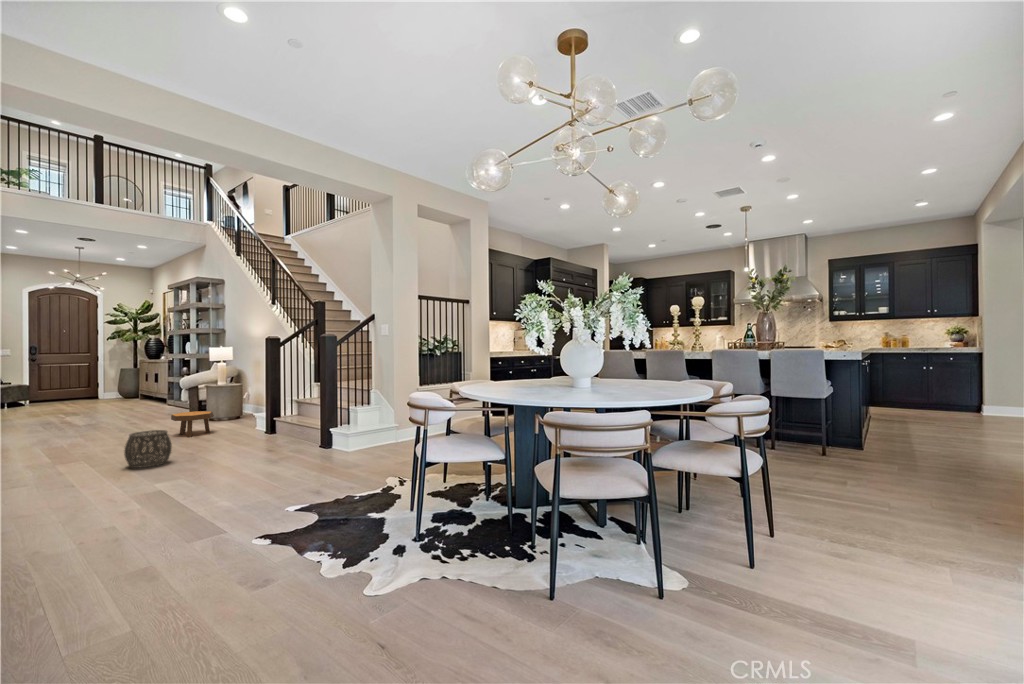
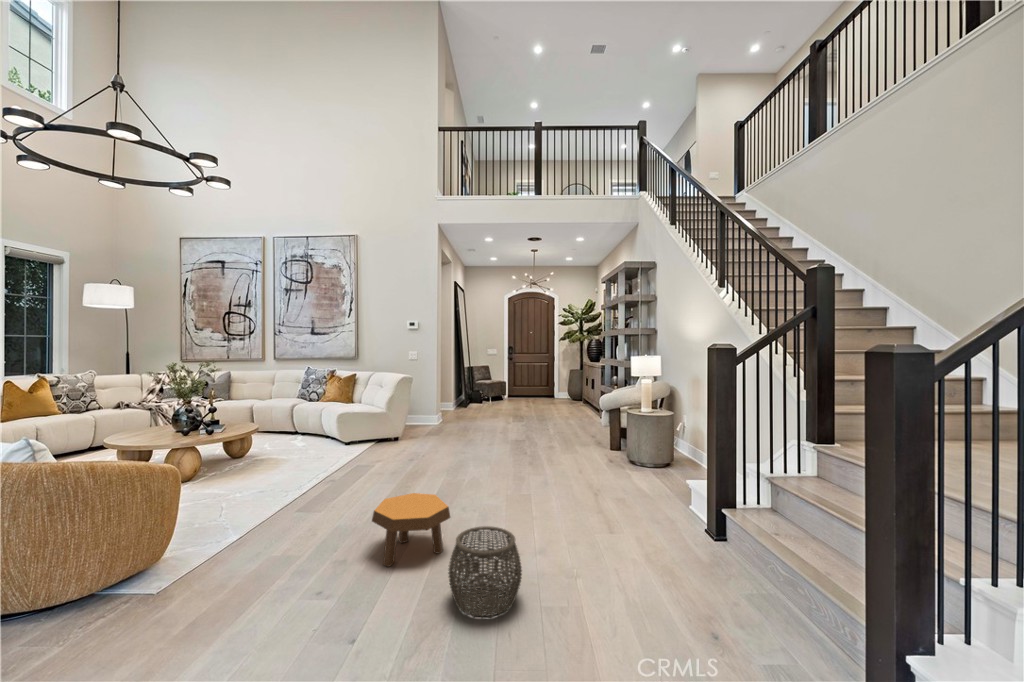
footstool: present [171,411,214,437] -> present [372,493,450,567]

